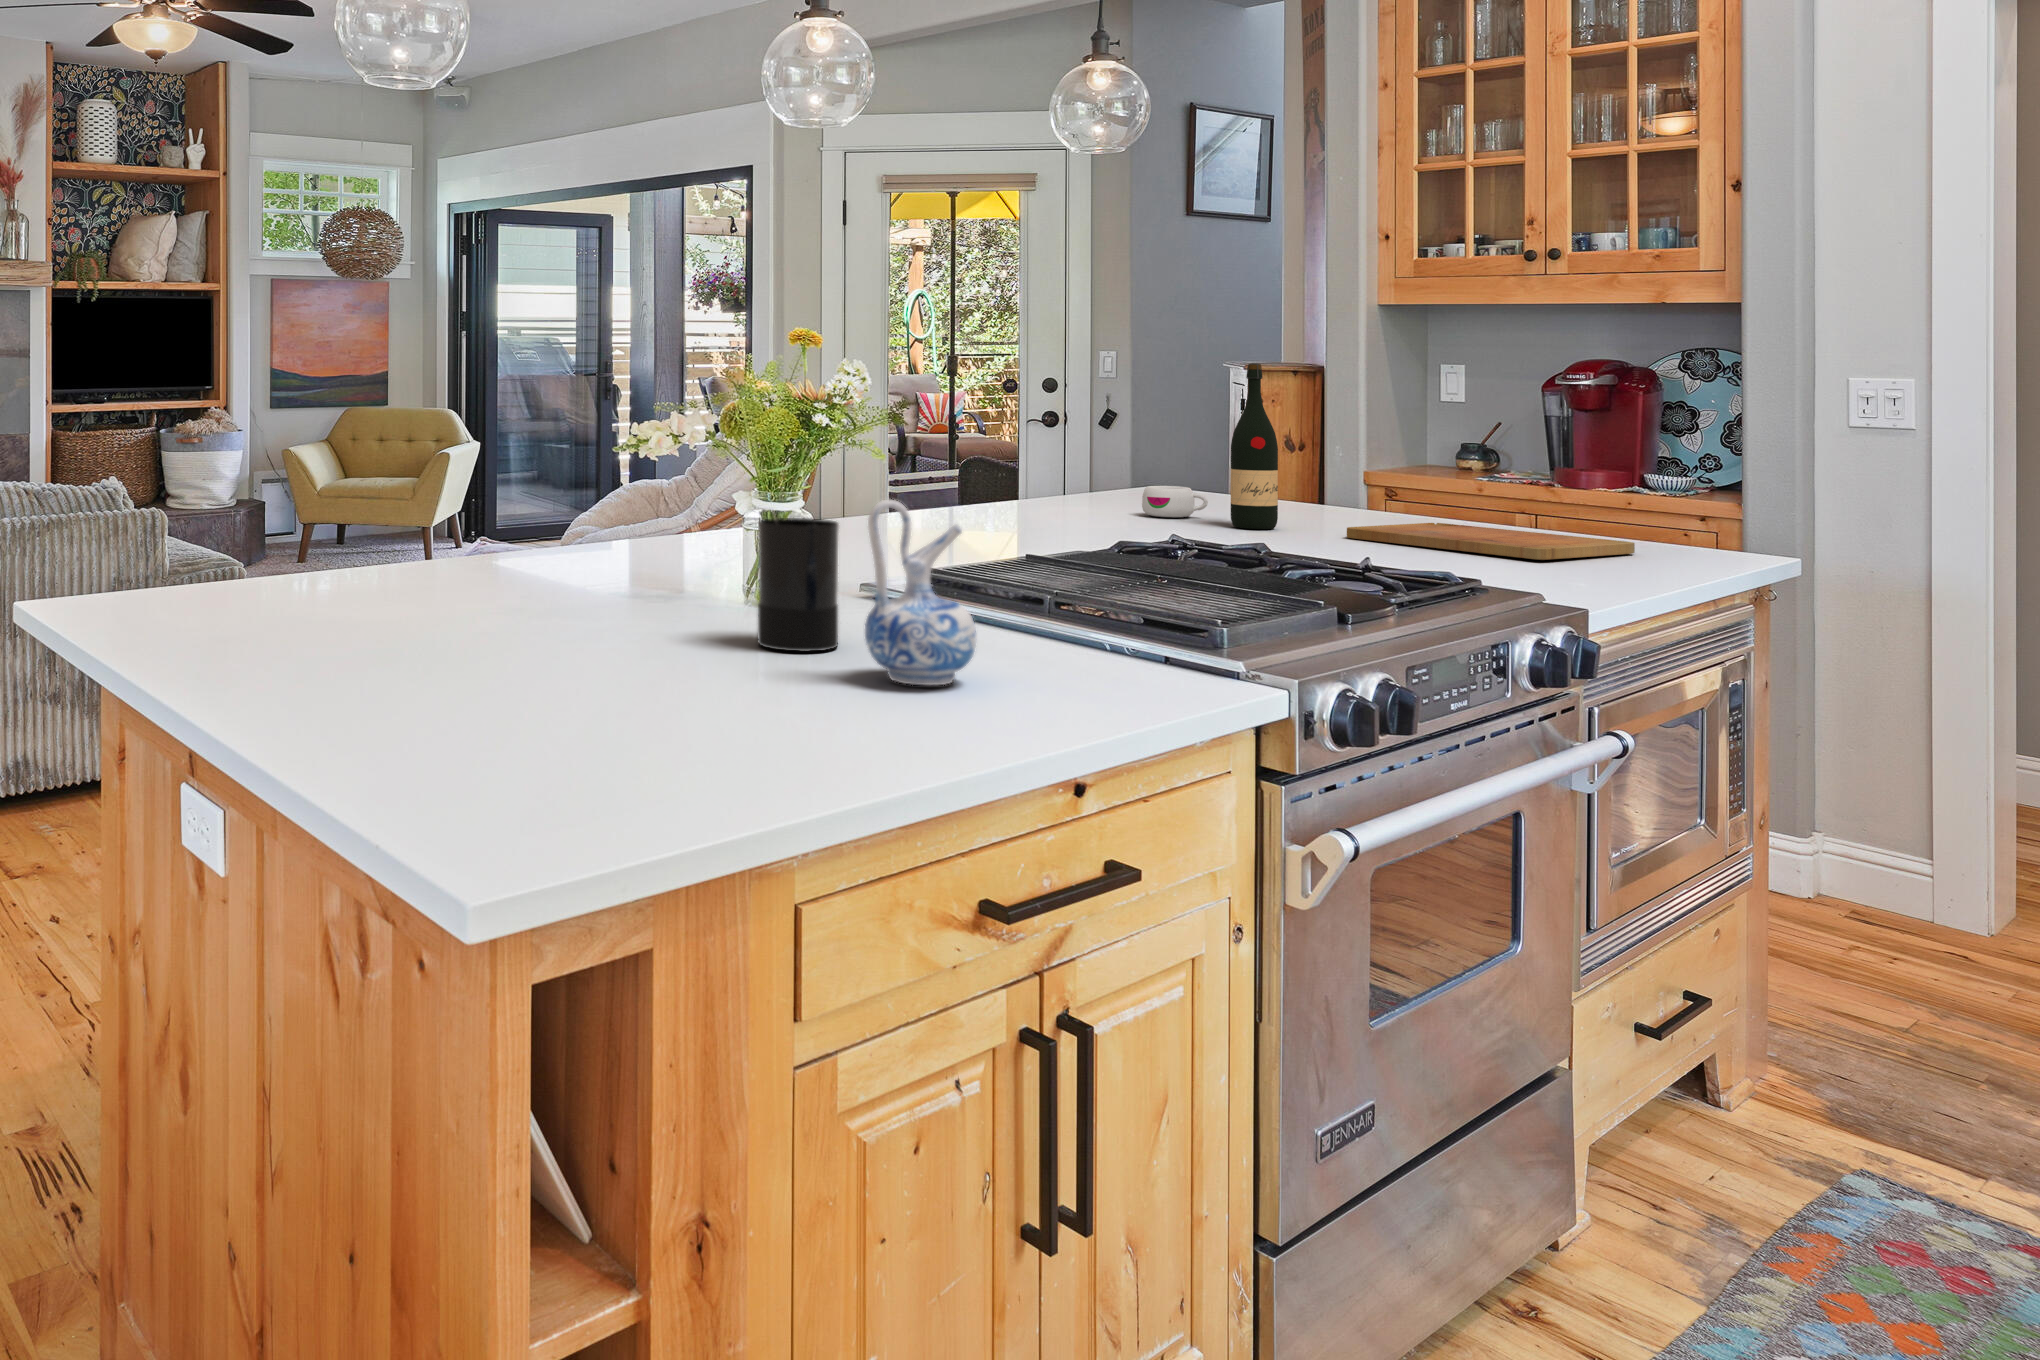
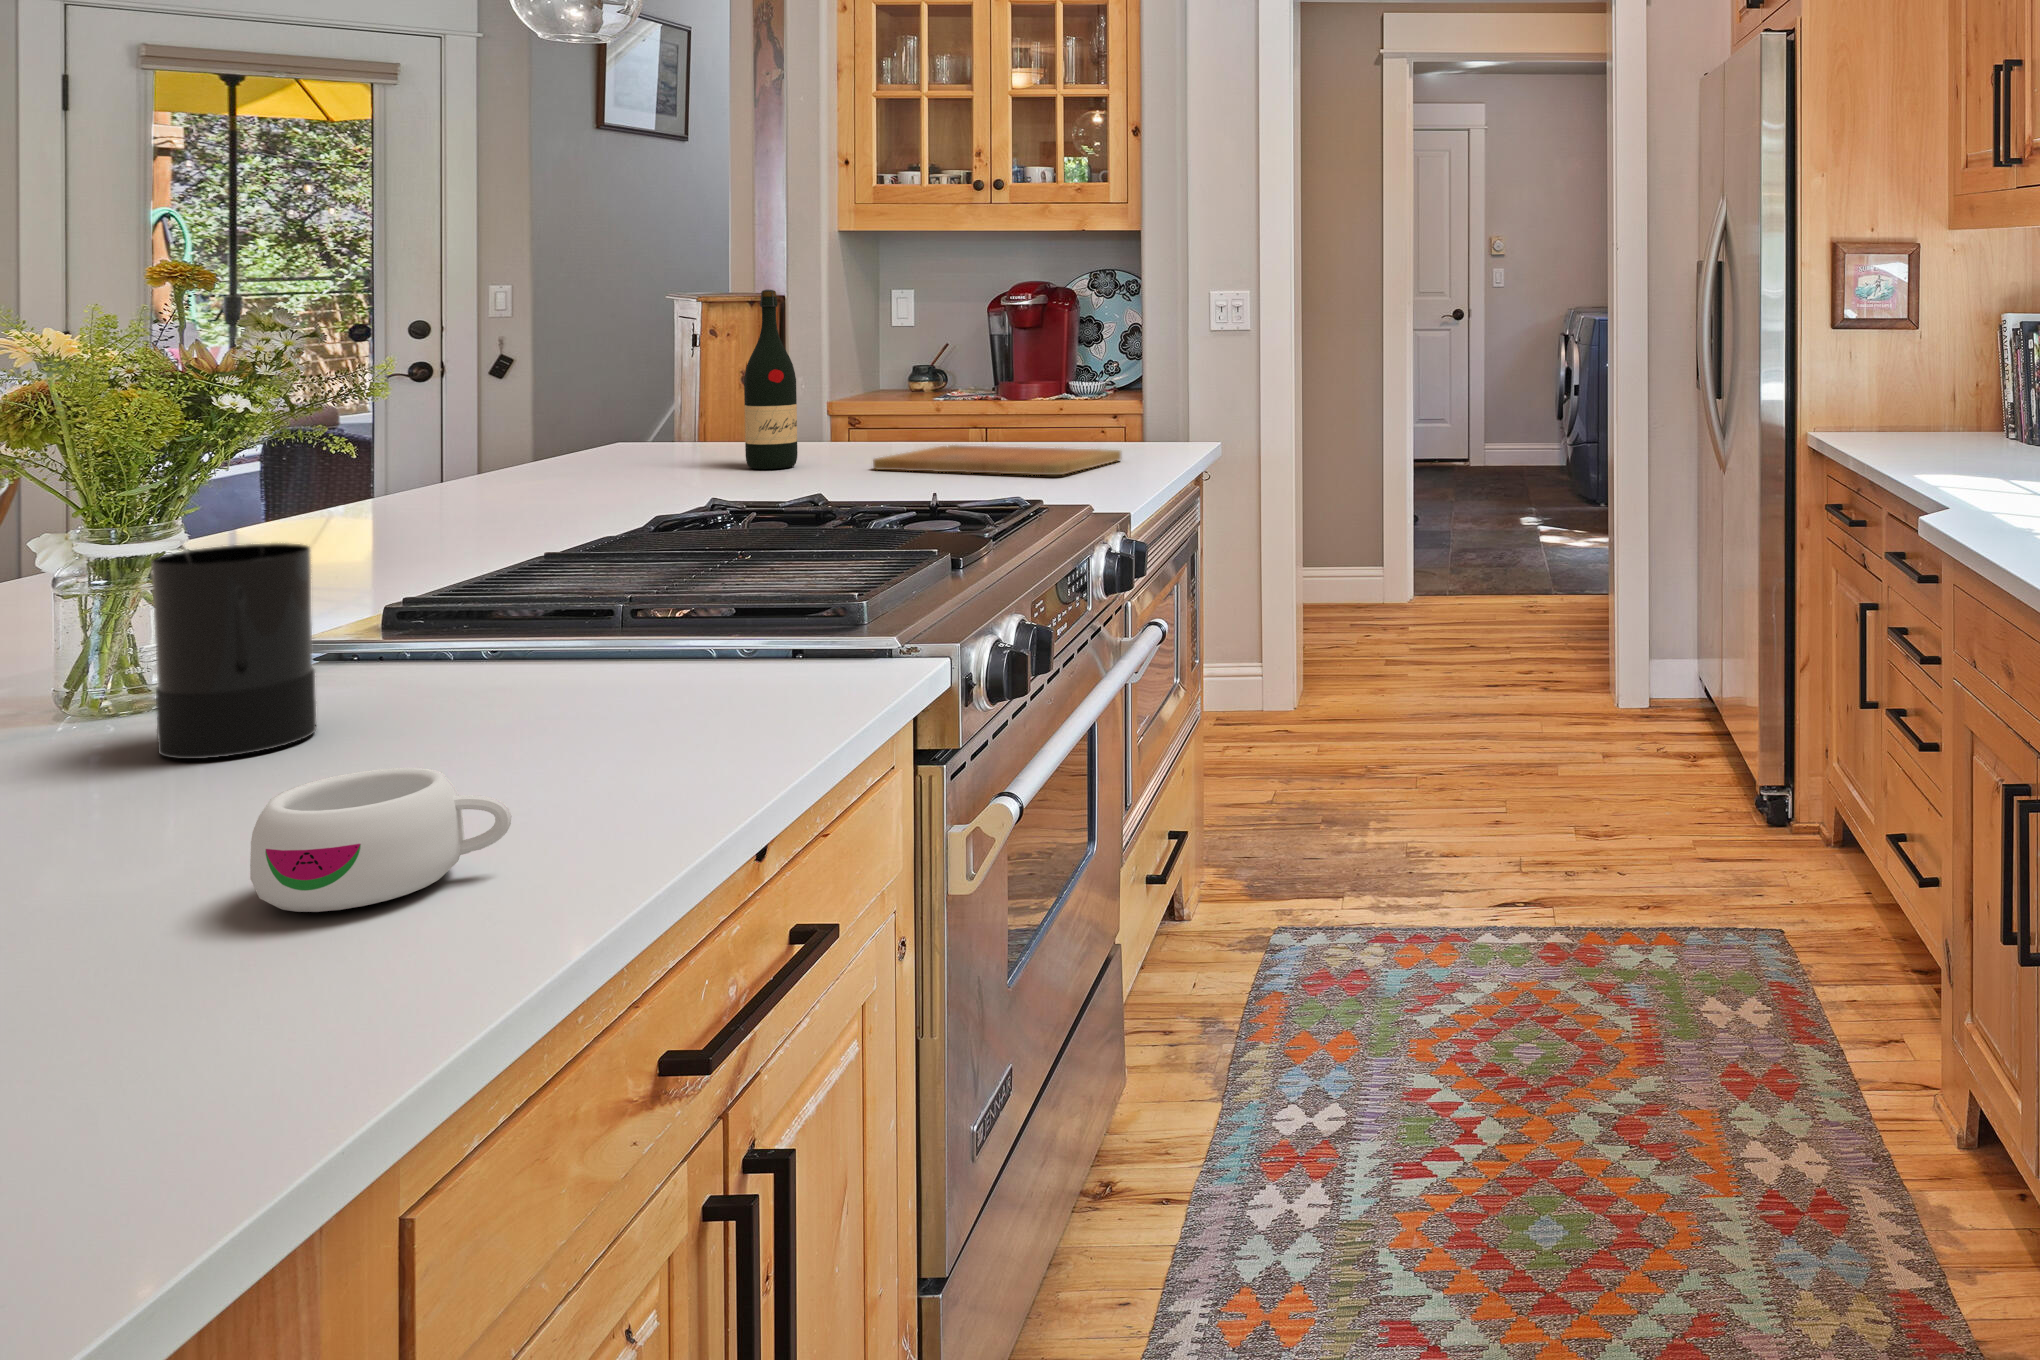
mug: present [1142,486,1208,517] -> present [250,768,512,912]
ceramic pitcher: present [865,500,976,686] -> none [395,511,579,773]

